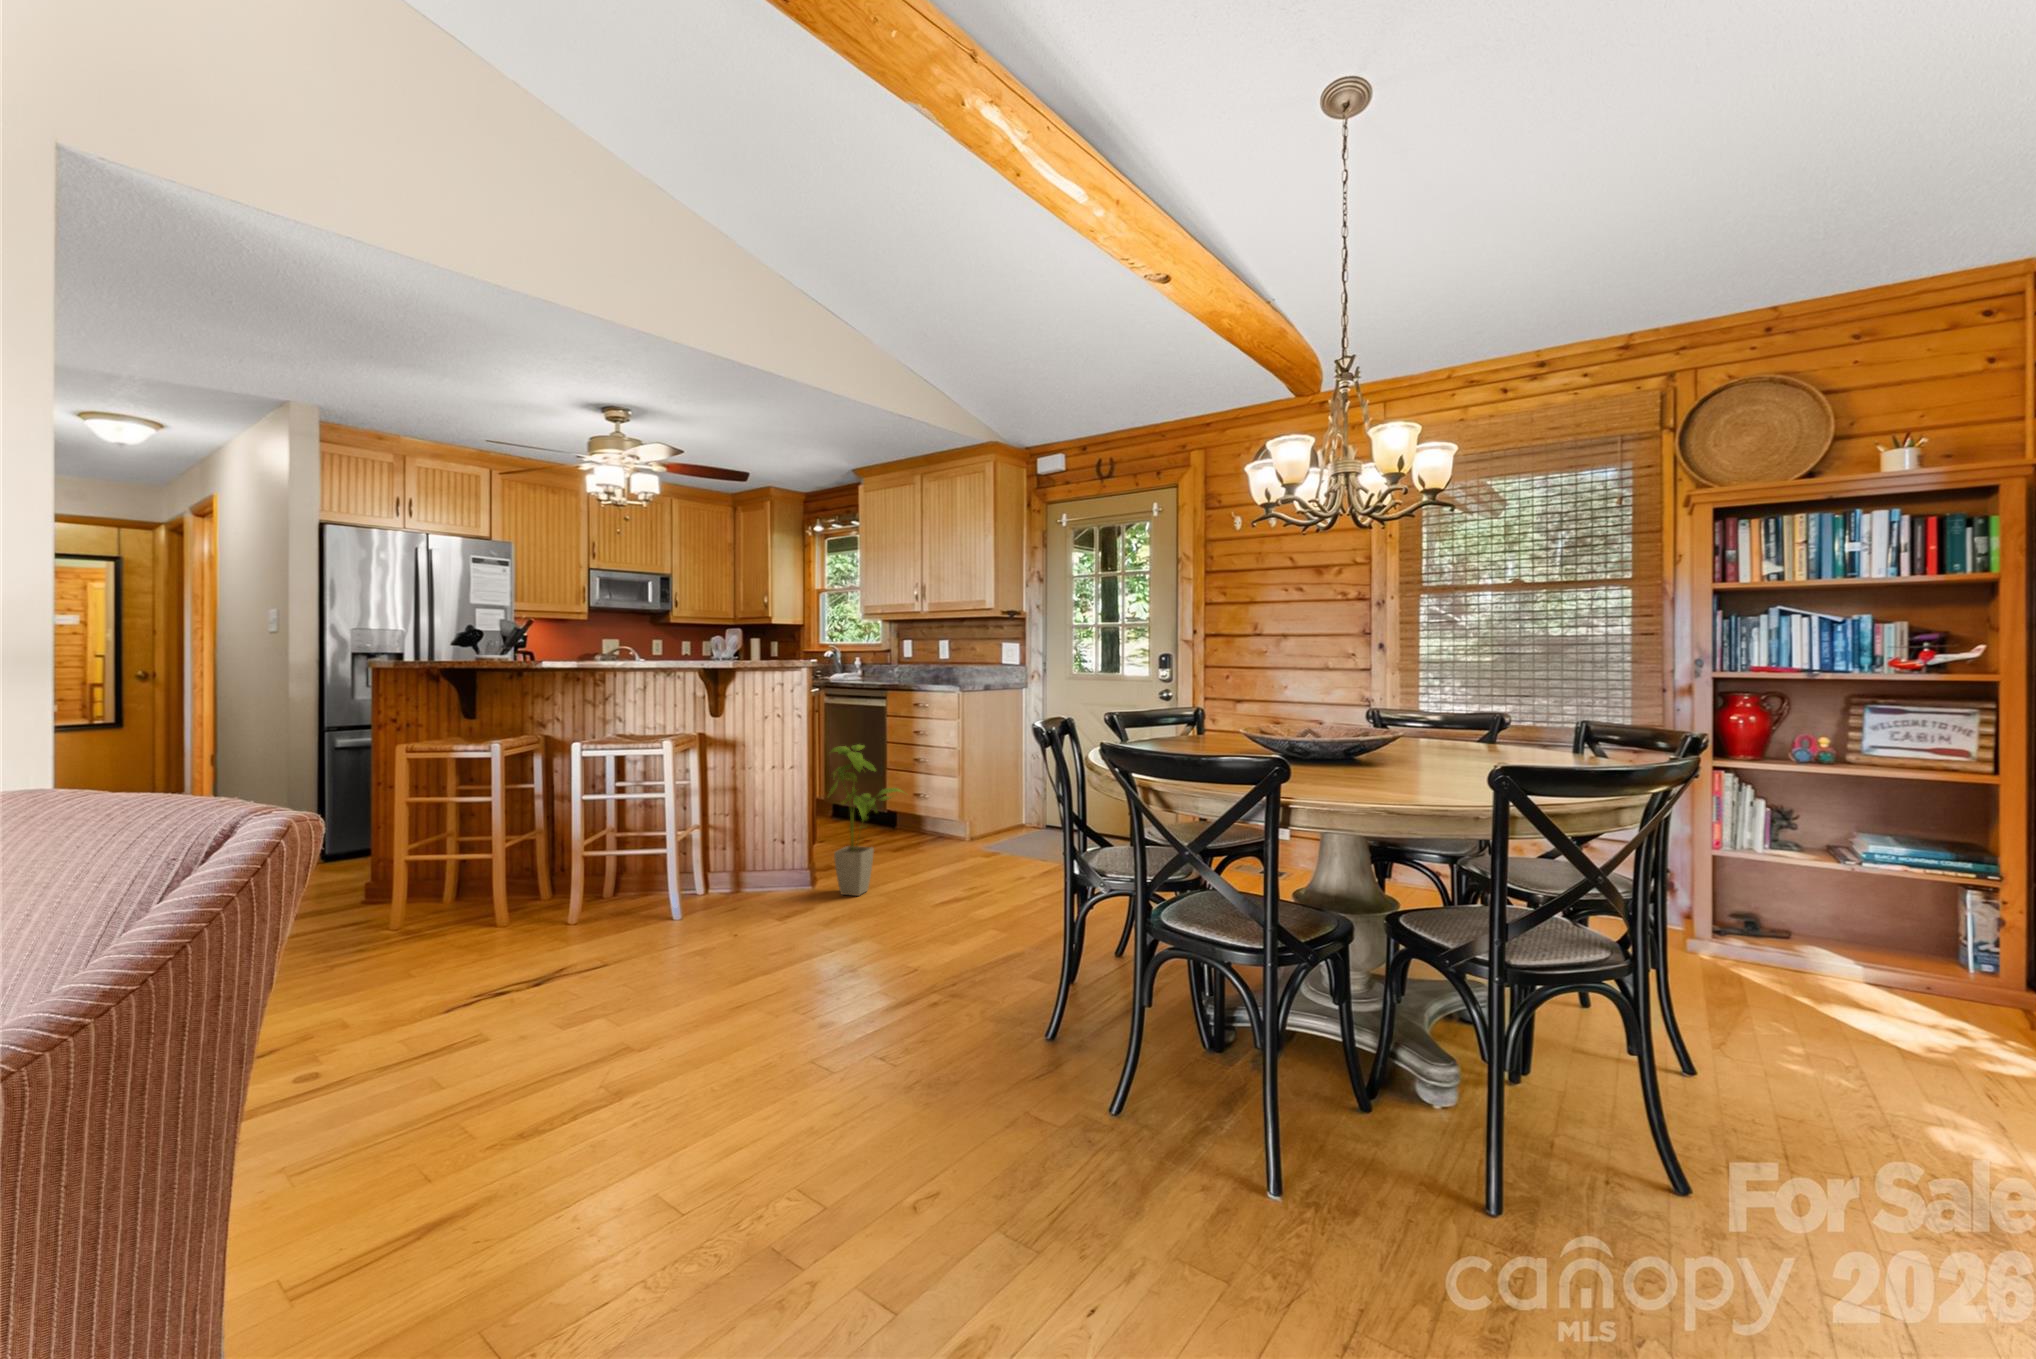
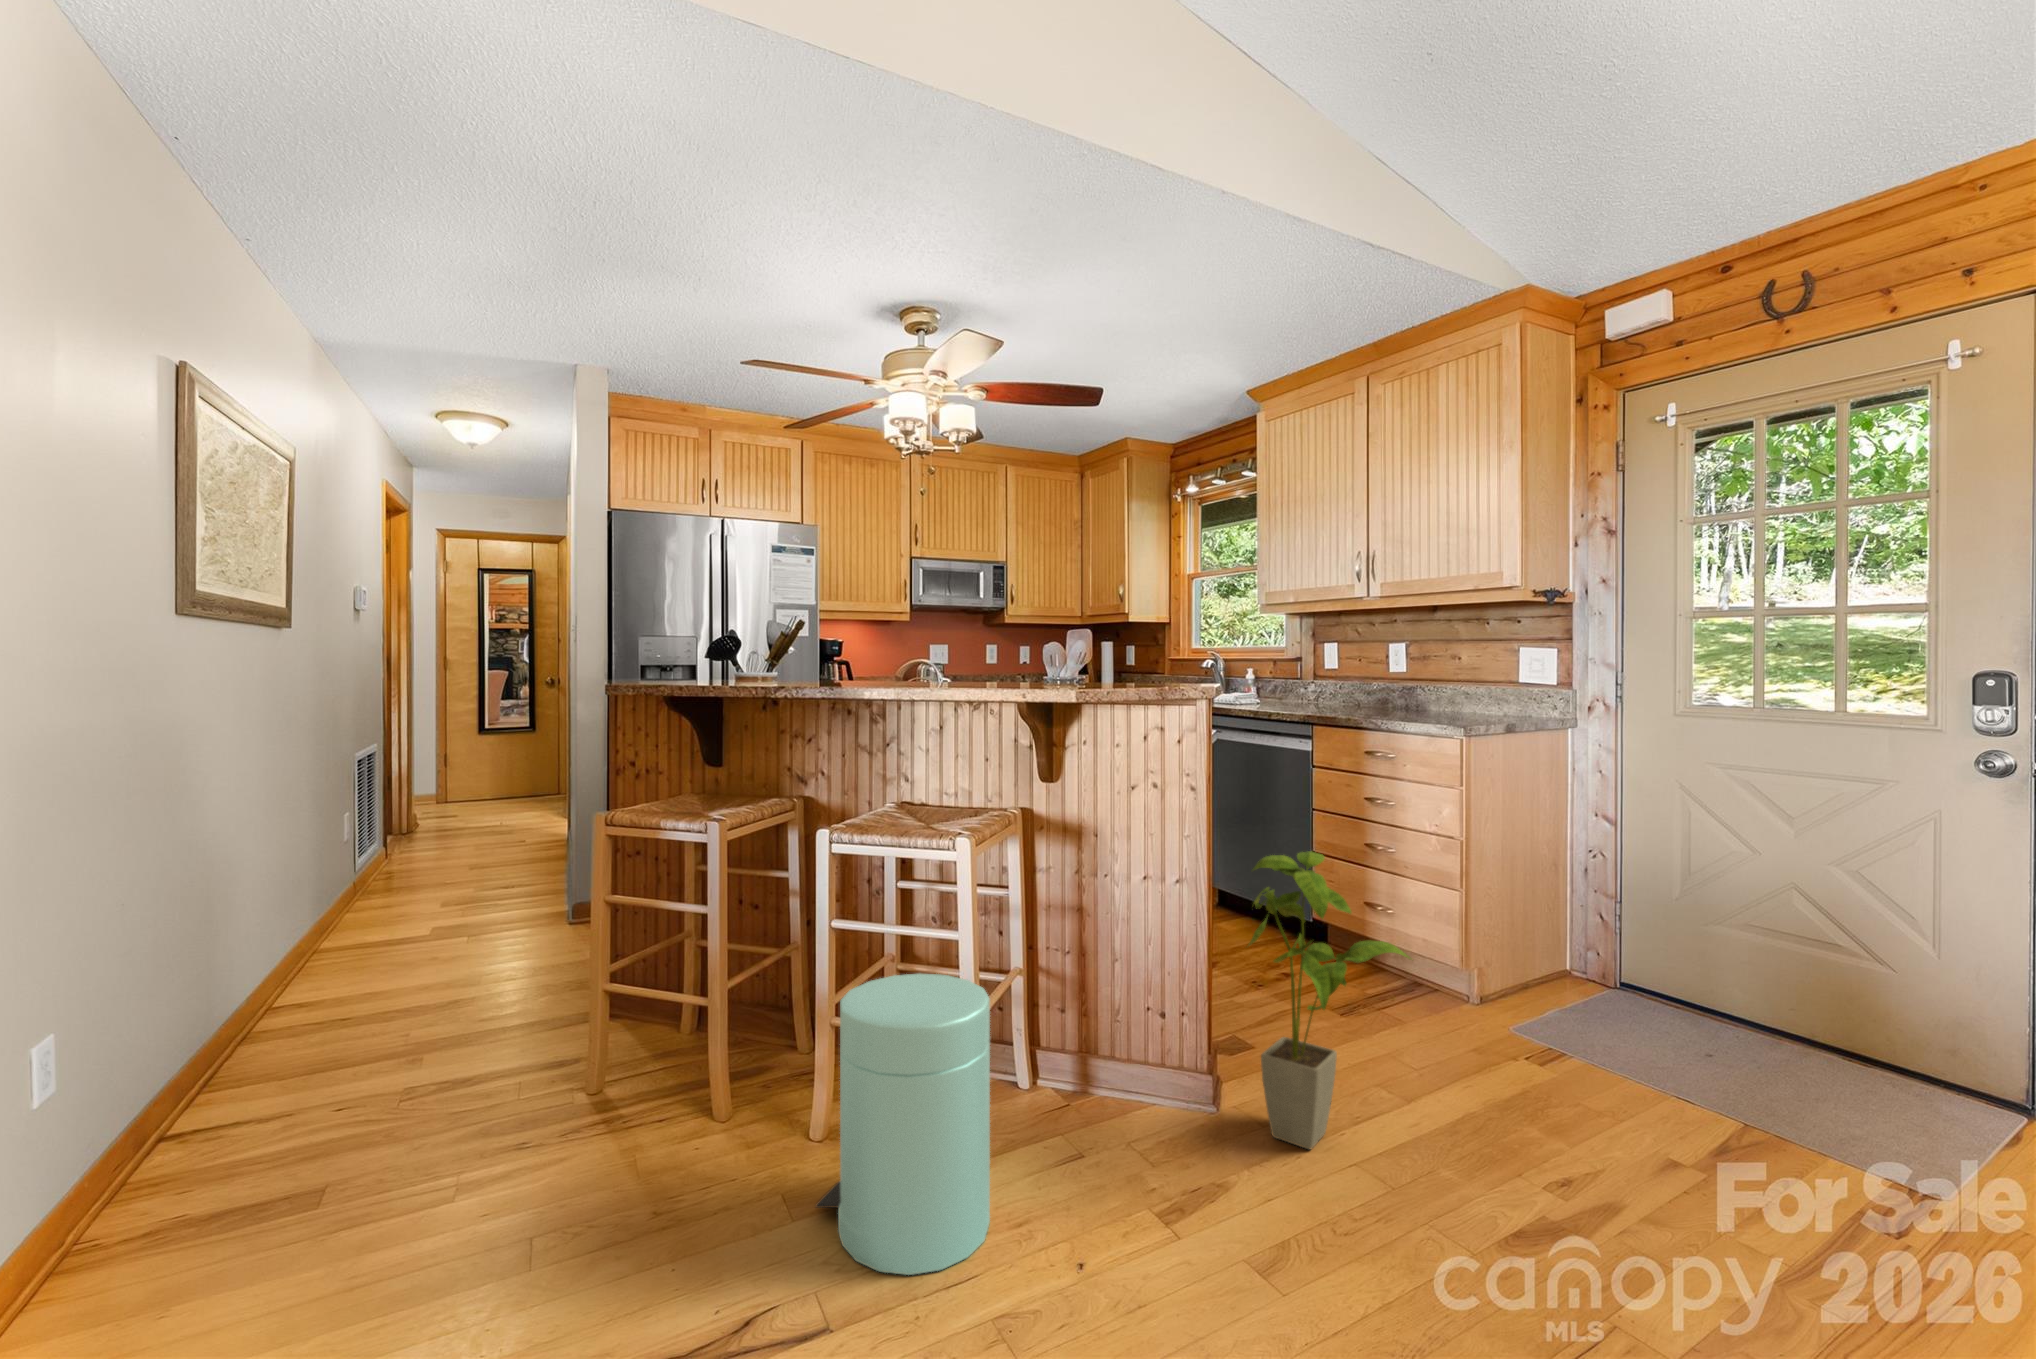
trash can: none [586,814,687,951] -> present [815,974,990,1275]

